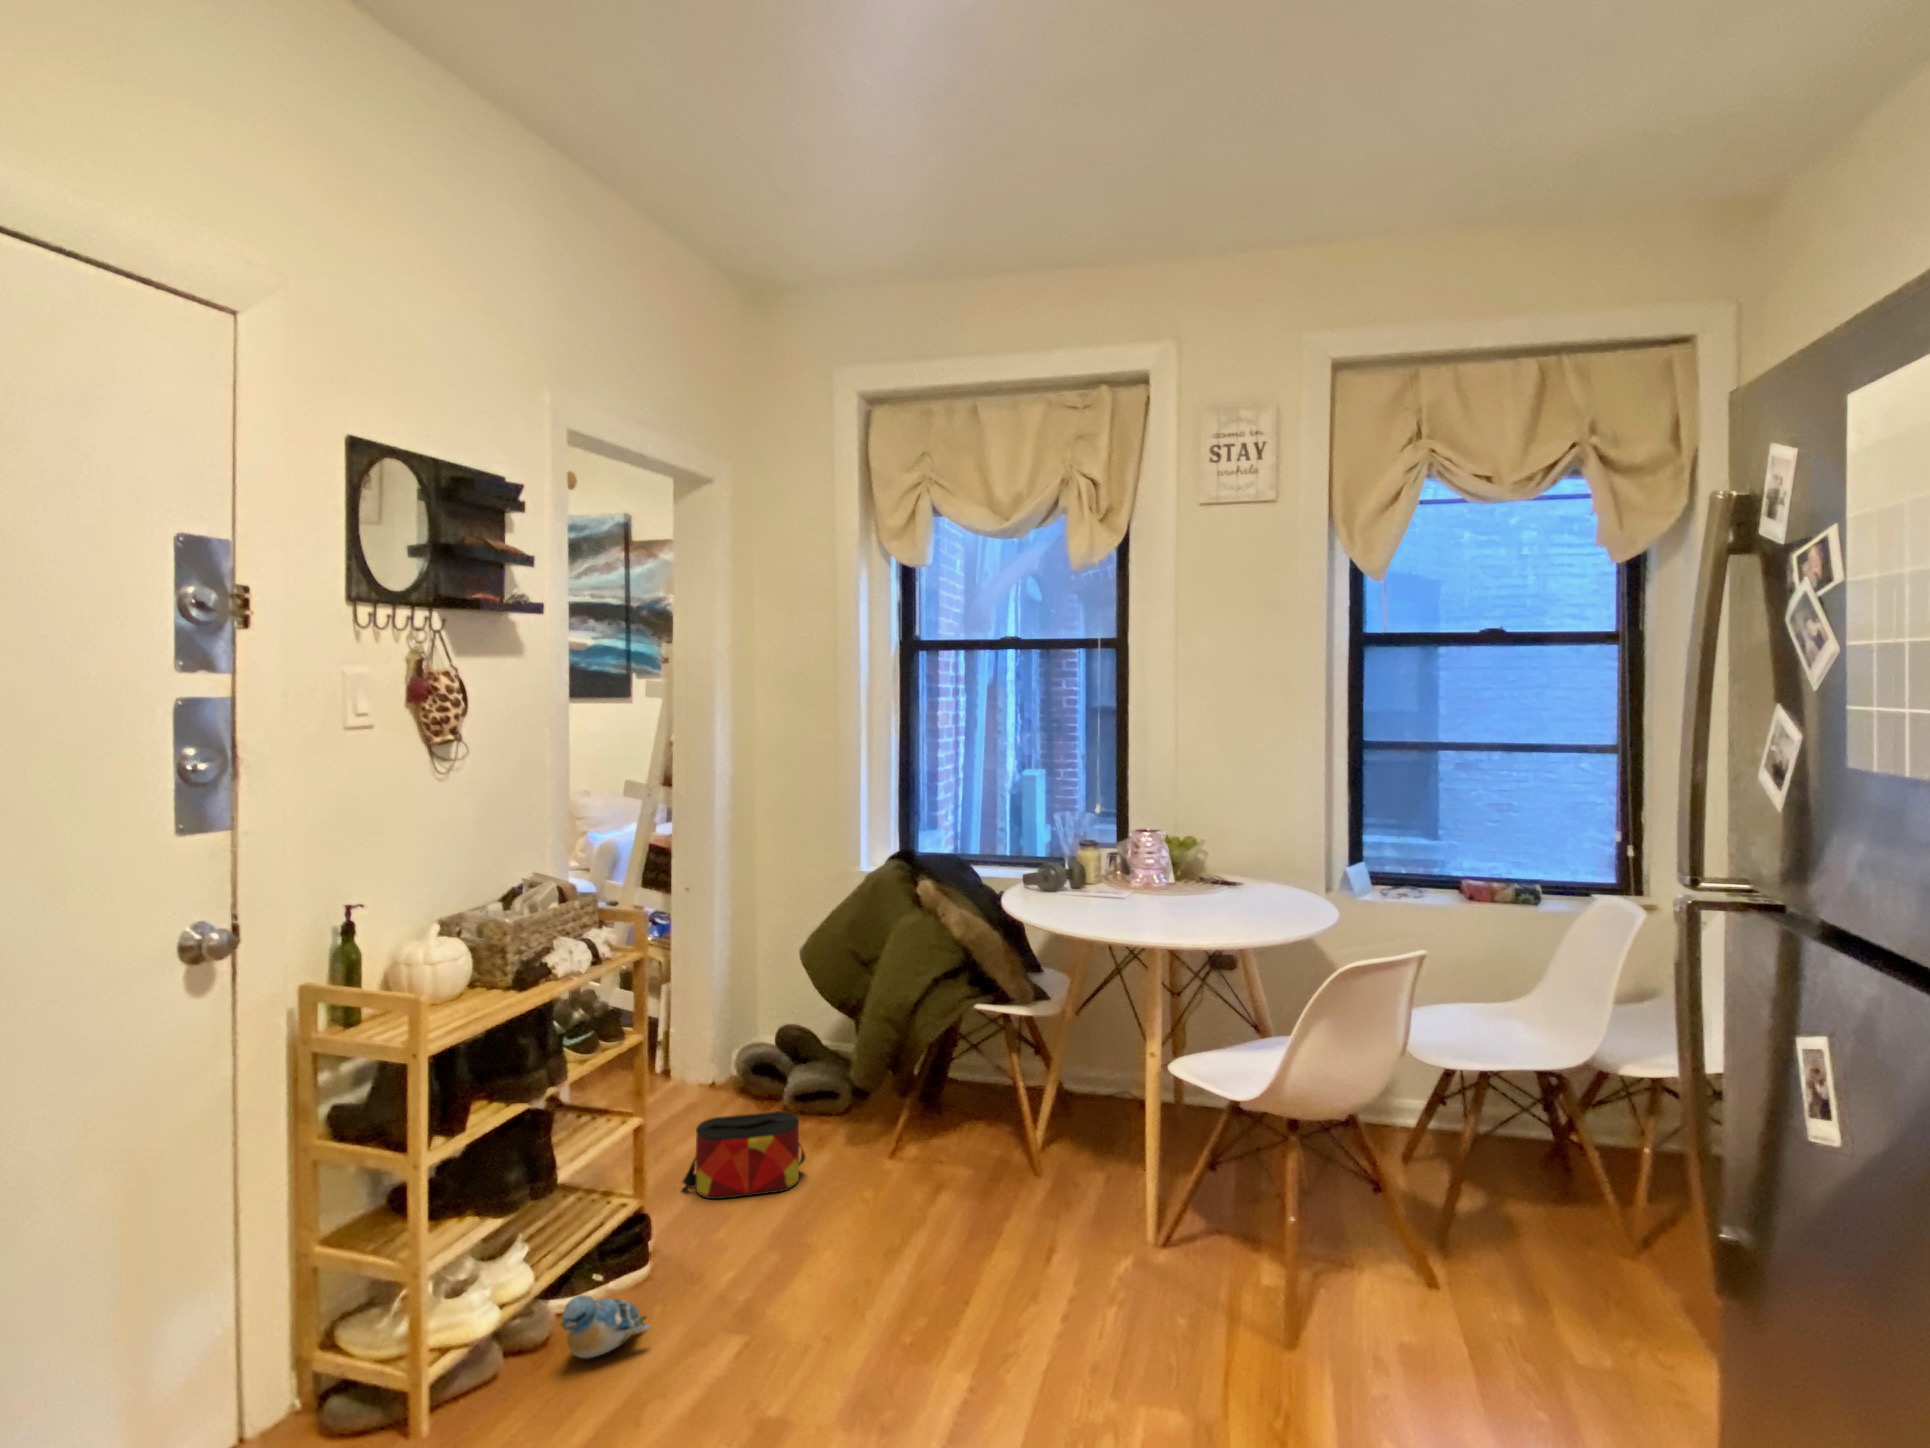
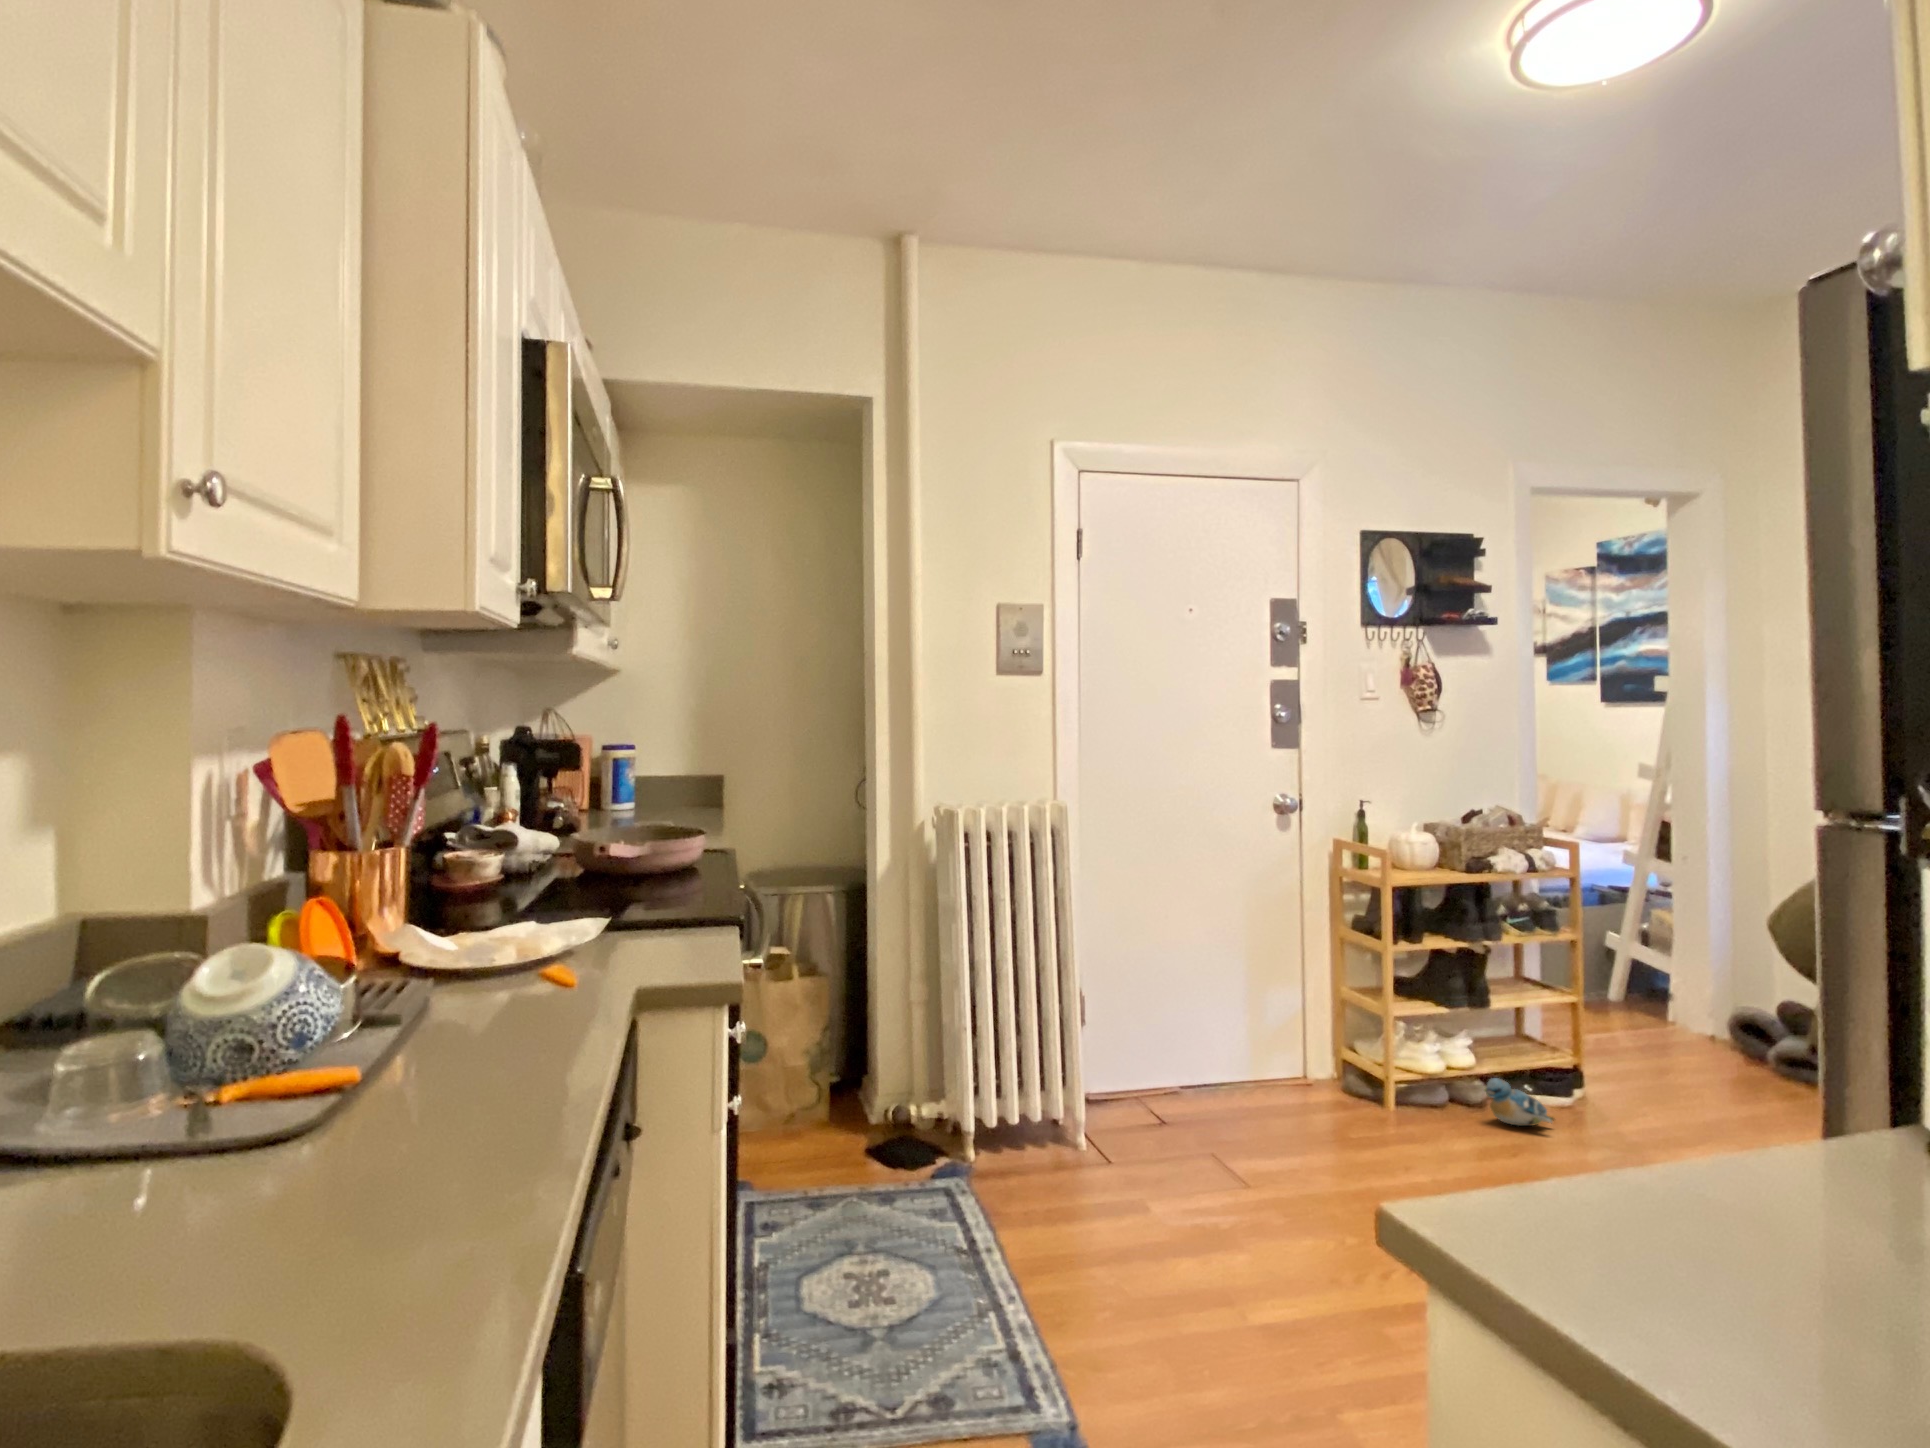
bag: present [683,1111,805,1199] -> none [1633,1031,1762,1111]

